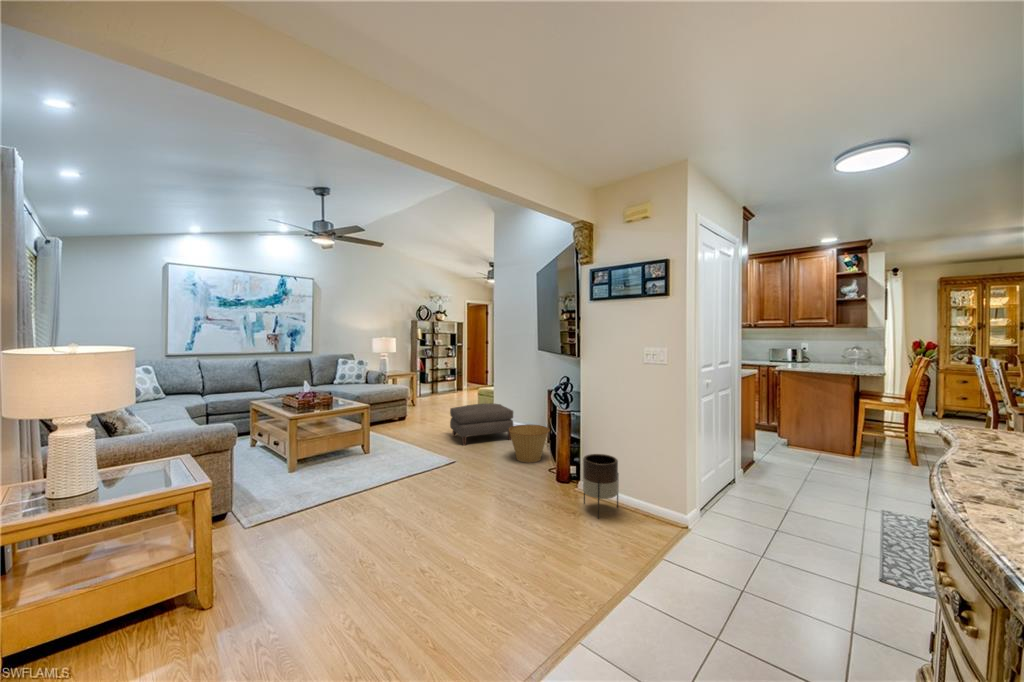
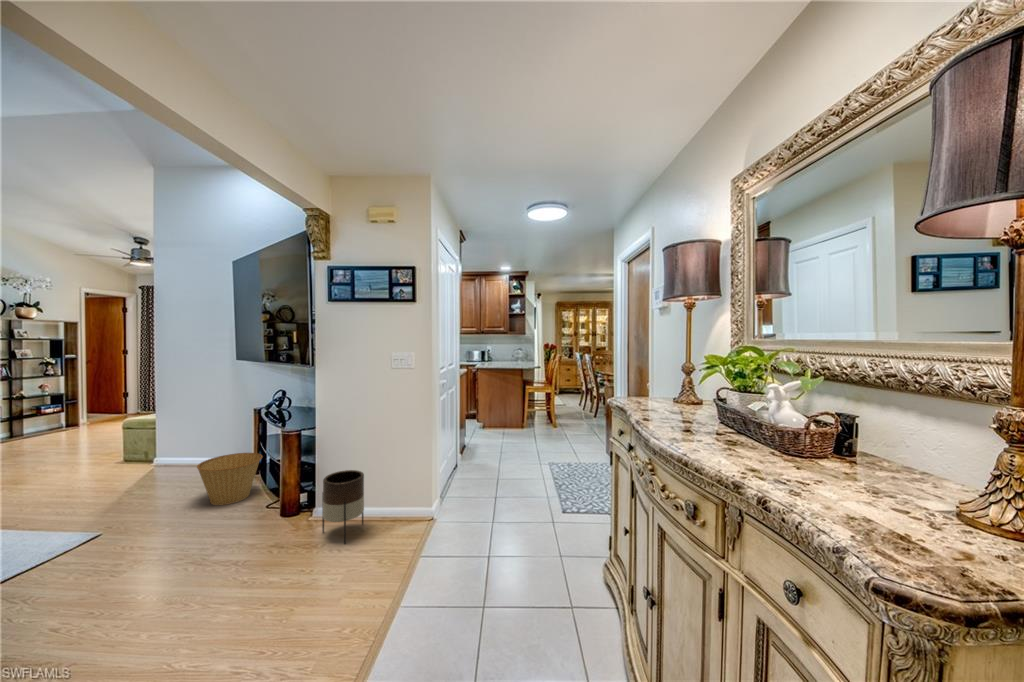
ottoman: present [450,403,513,445] -> none [69,435,199,507]

